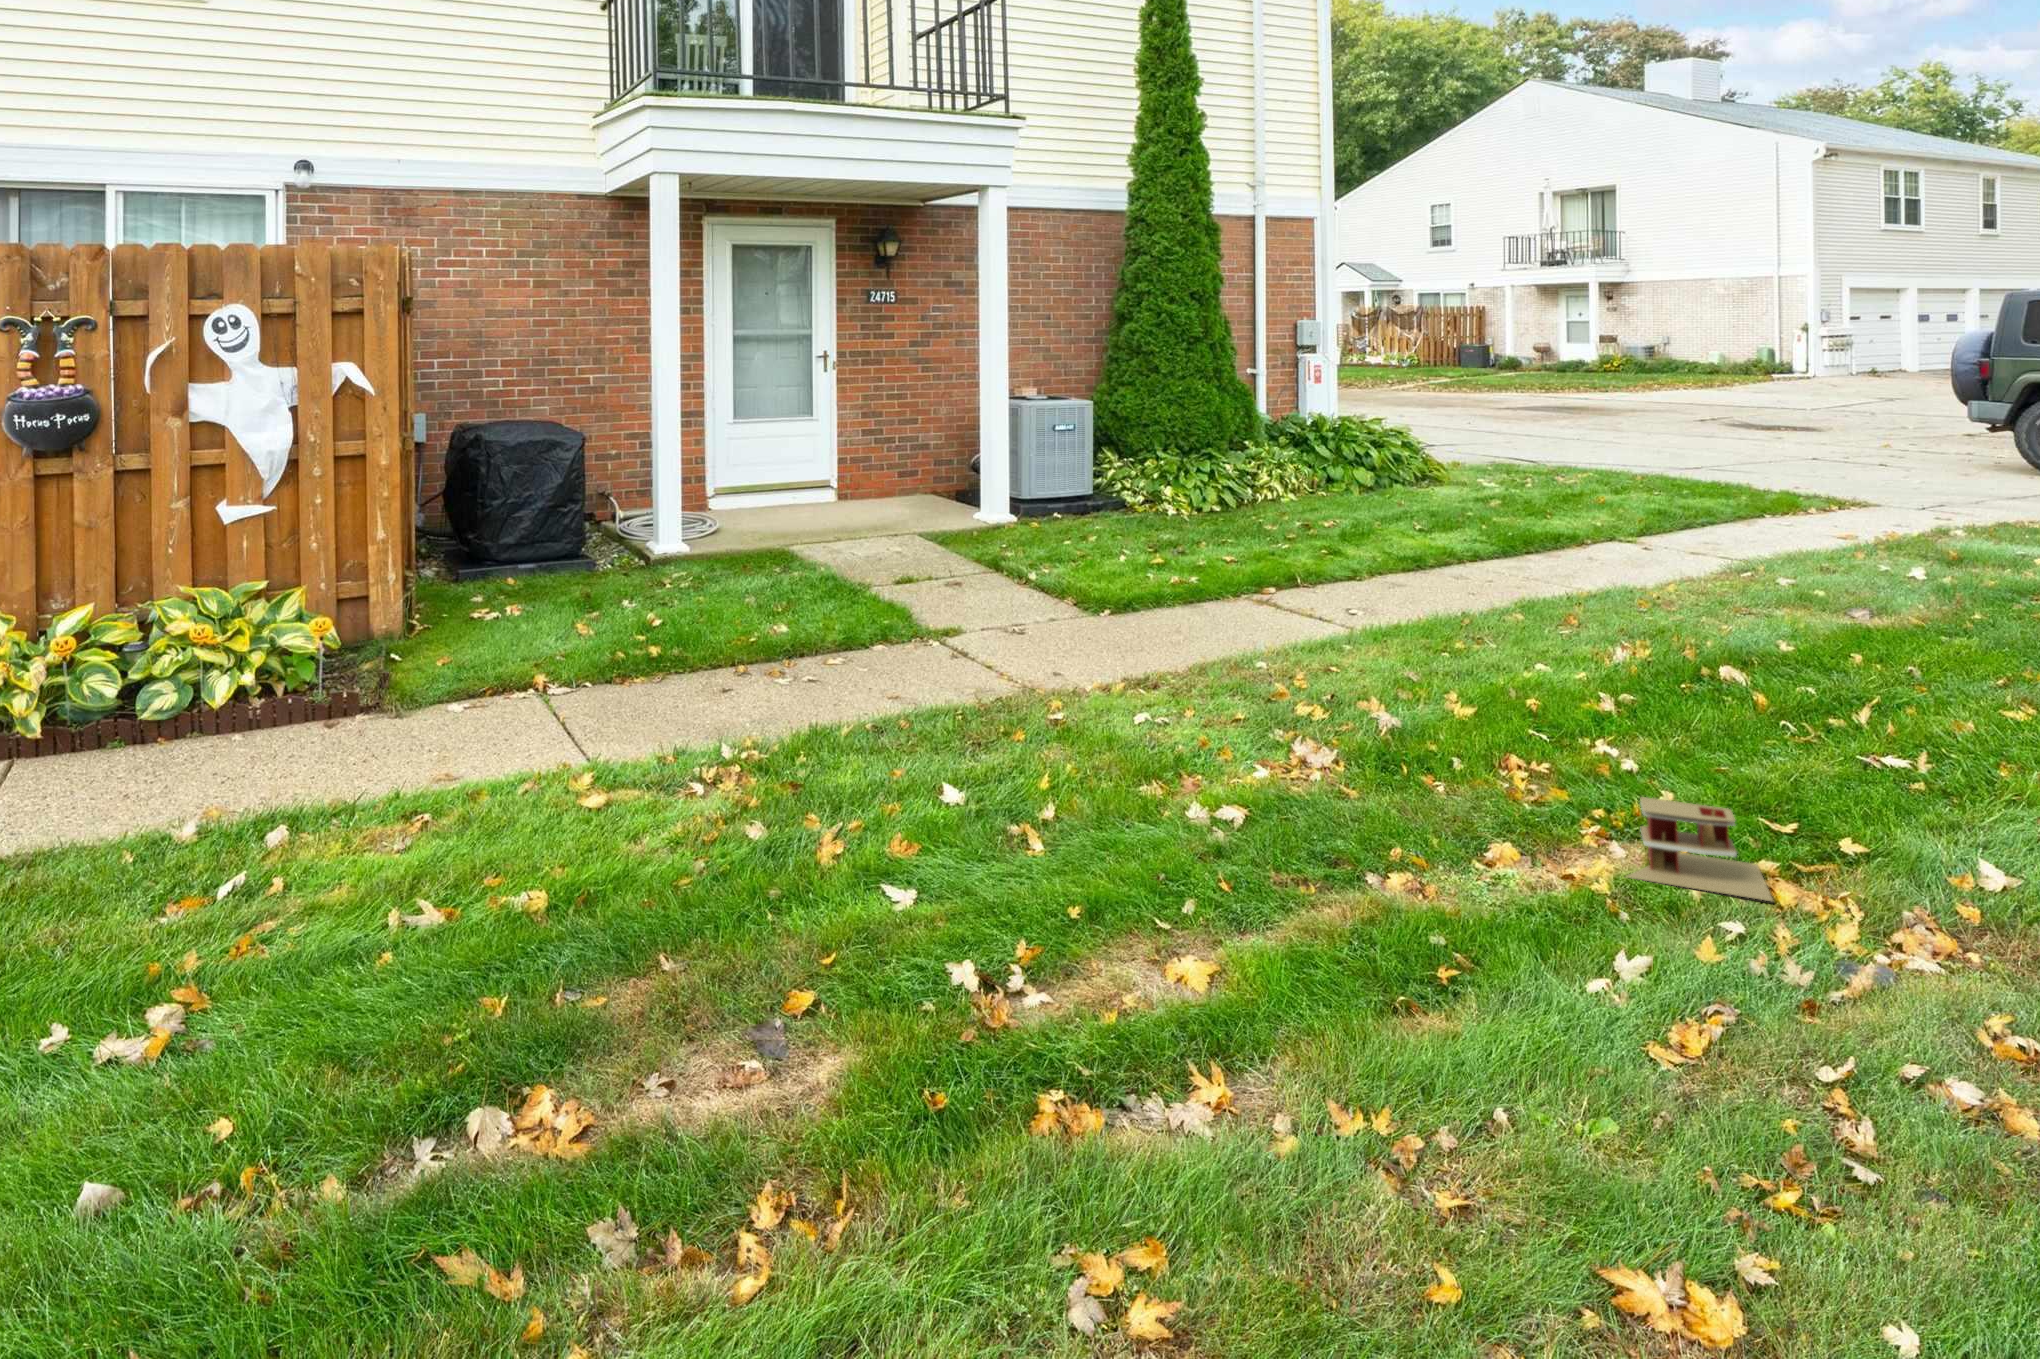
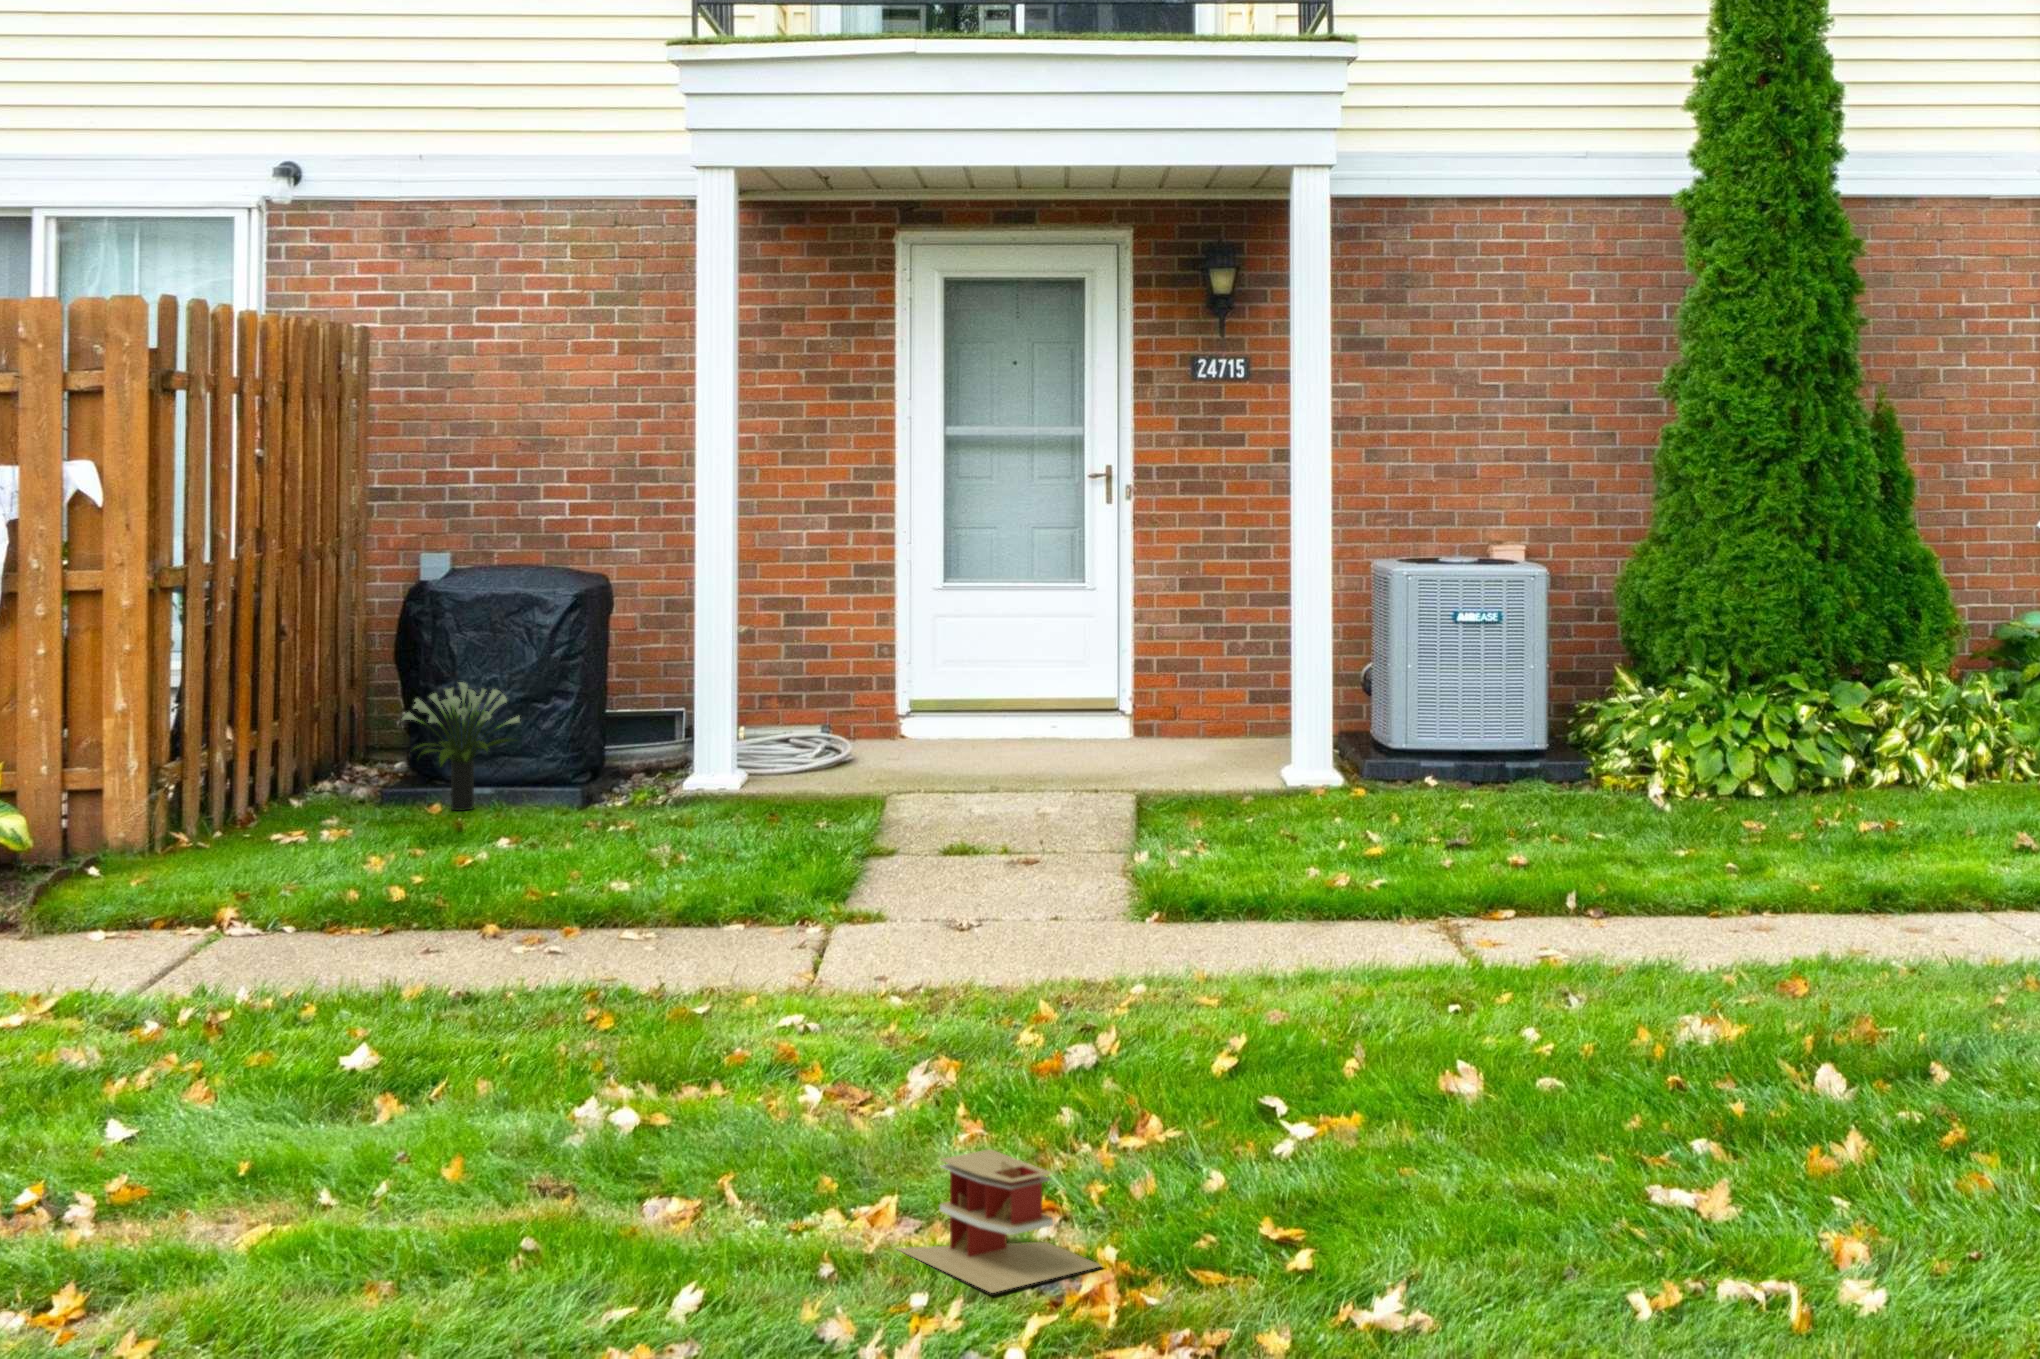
potted plant: none [489,501,567,585] -> present [402,682,520,810]

